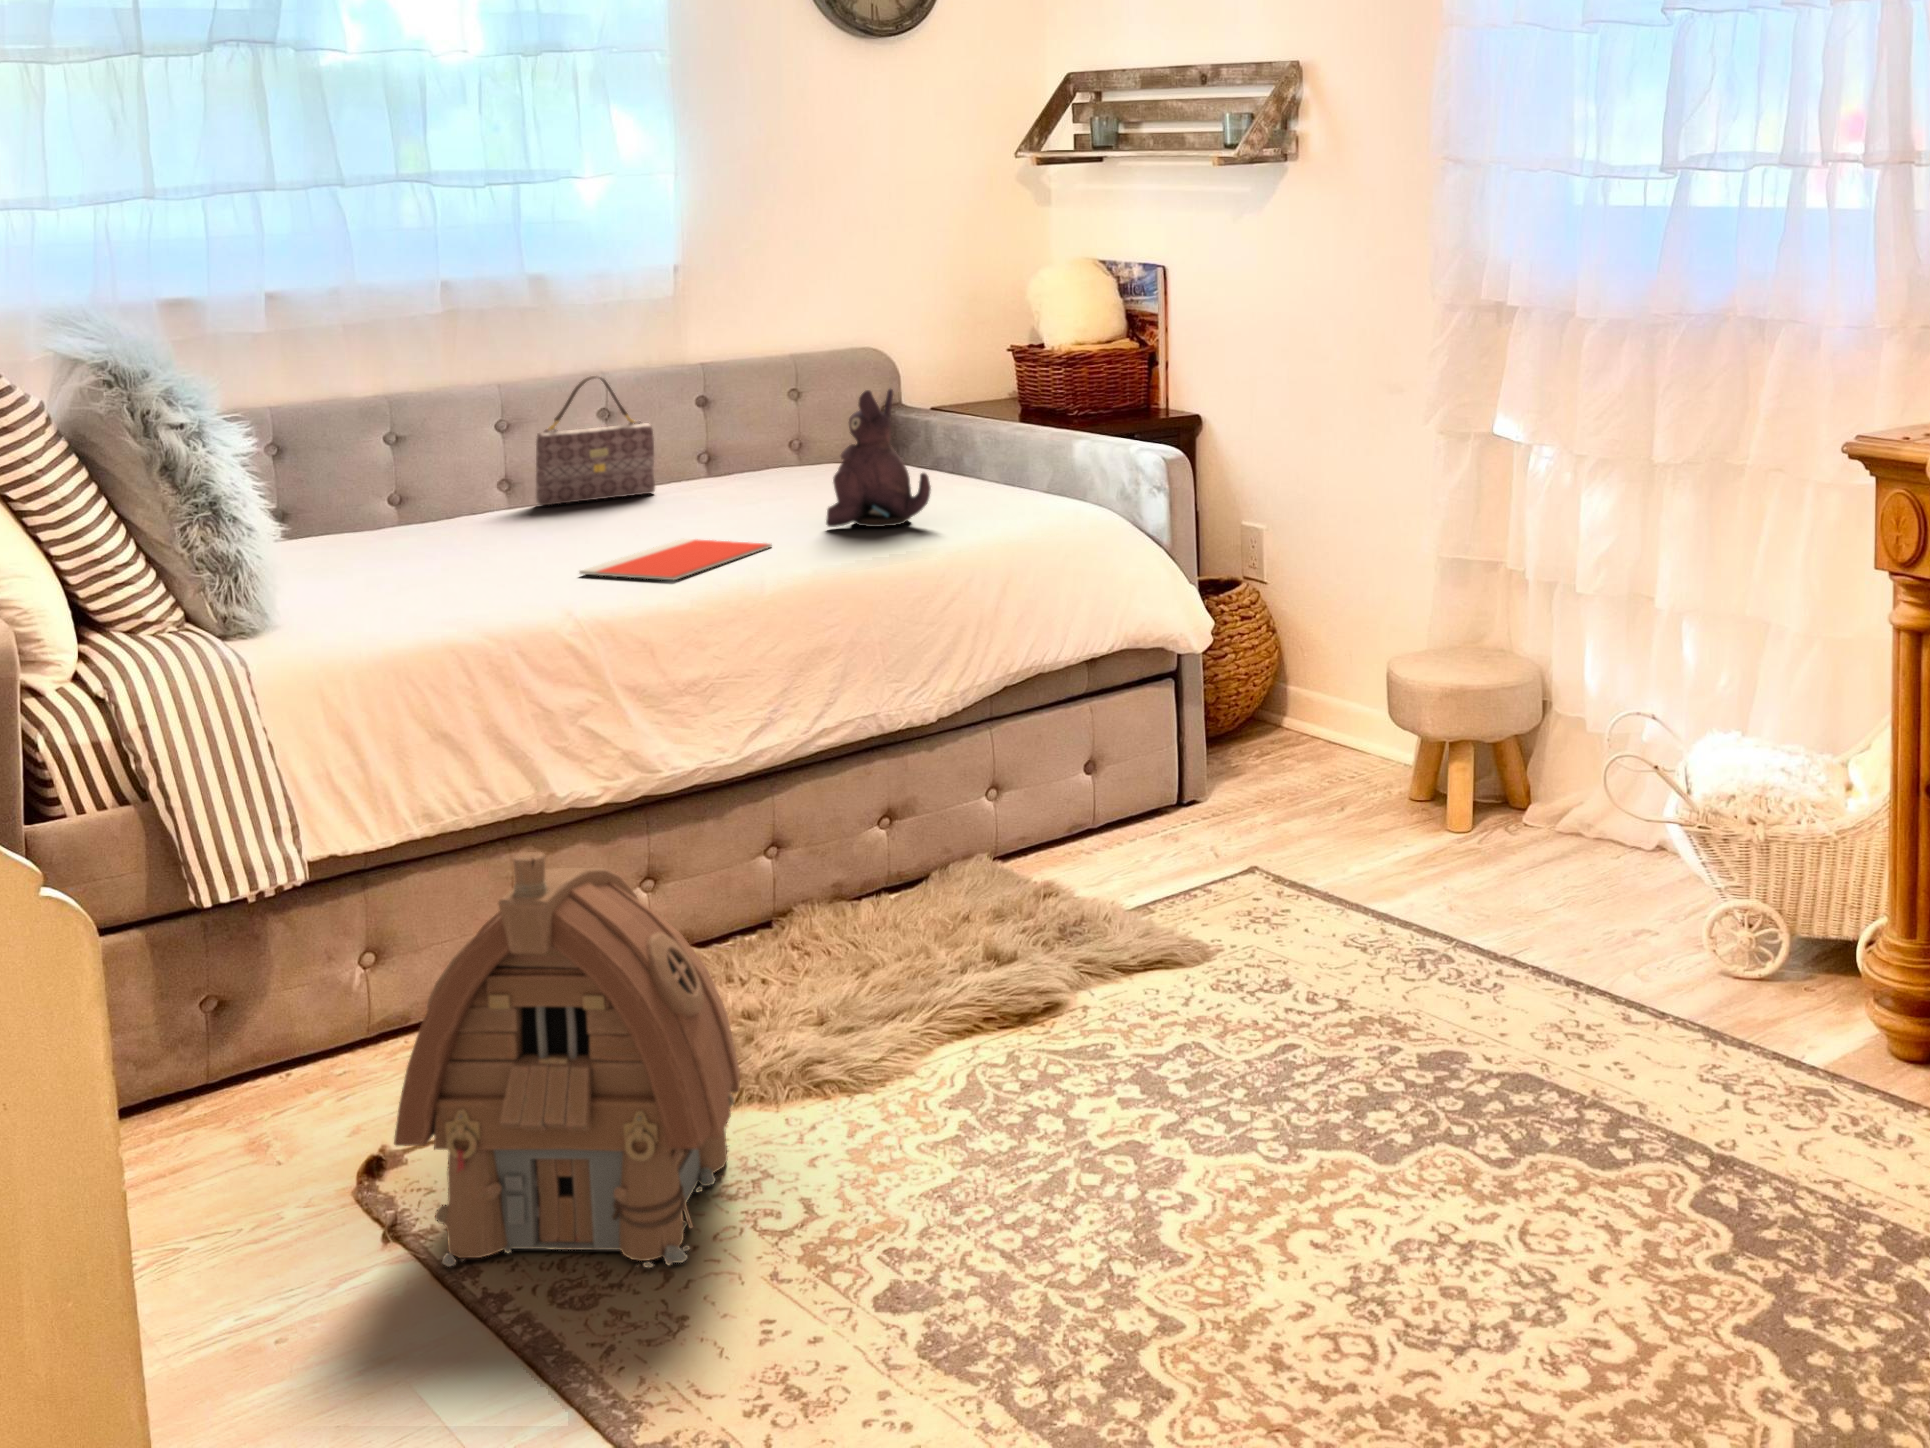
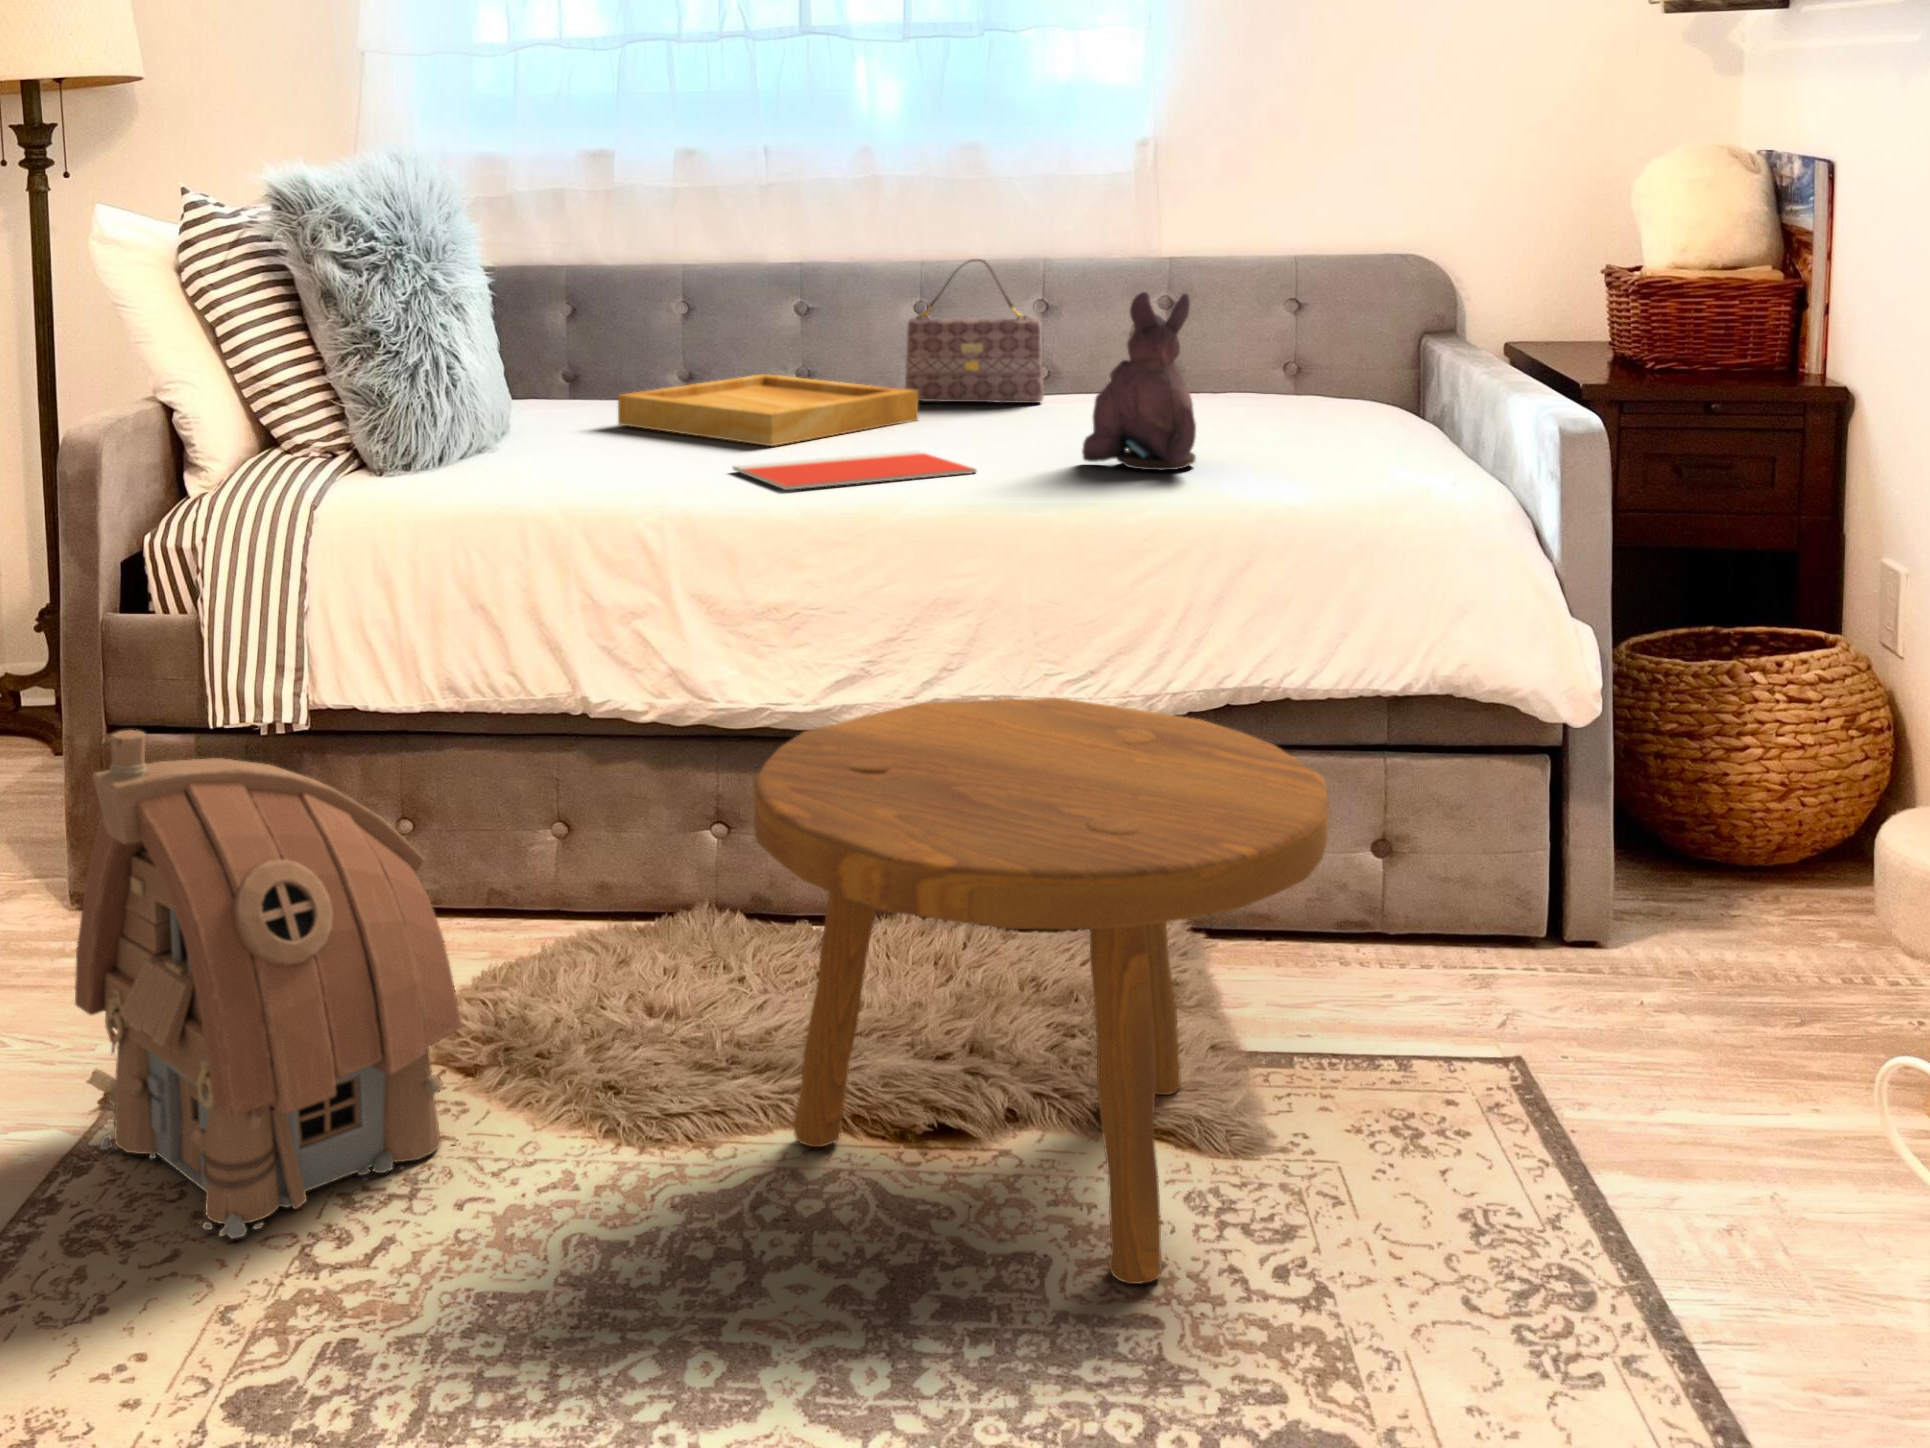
tray: none [343,493,596,558] -> present [618,374,918,446]
footstool: none [902,684,1307,1055] -> present [753,698,1329,1284]

